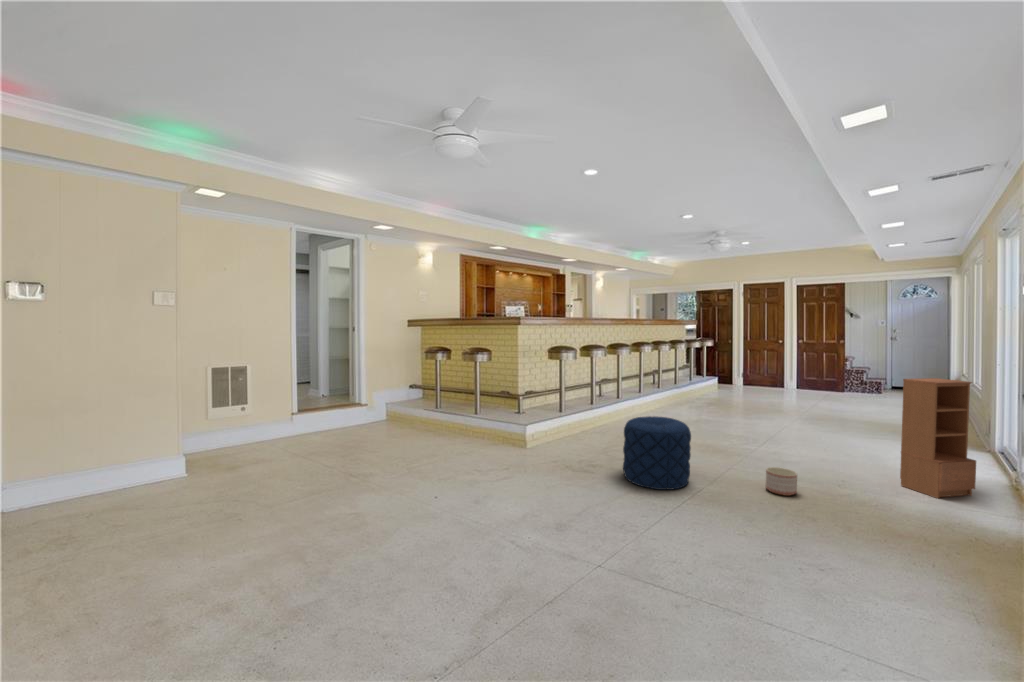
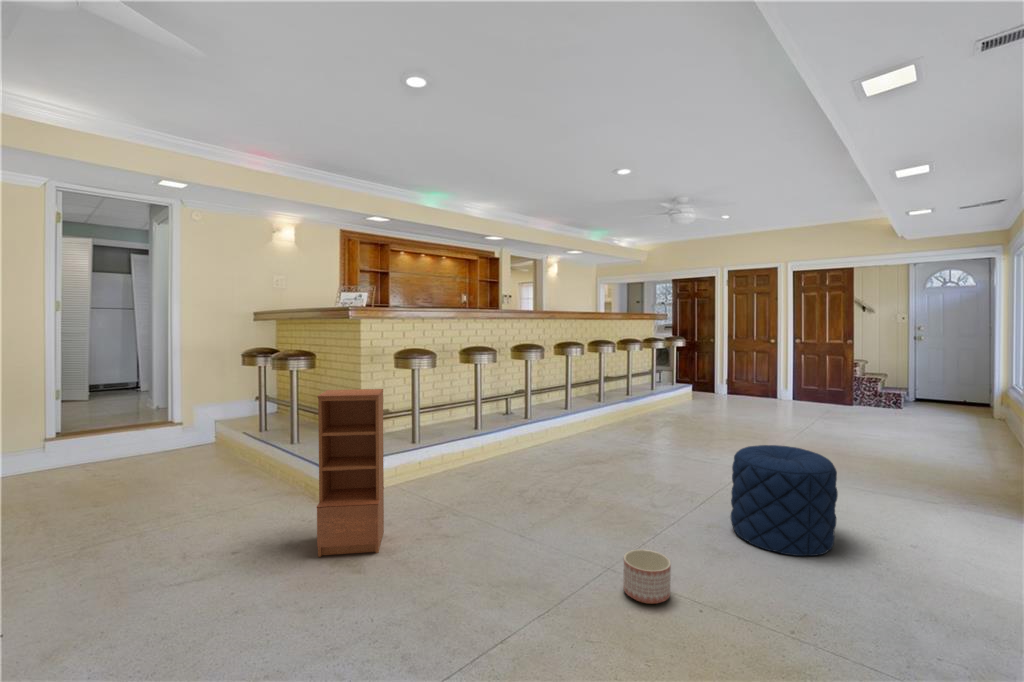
bookcase: present [900,378,976,498] -> present [317,389,384,557]
pouf: present [623,416,691,490] -> present [731,445,838,556]

